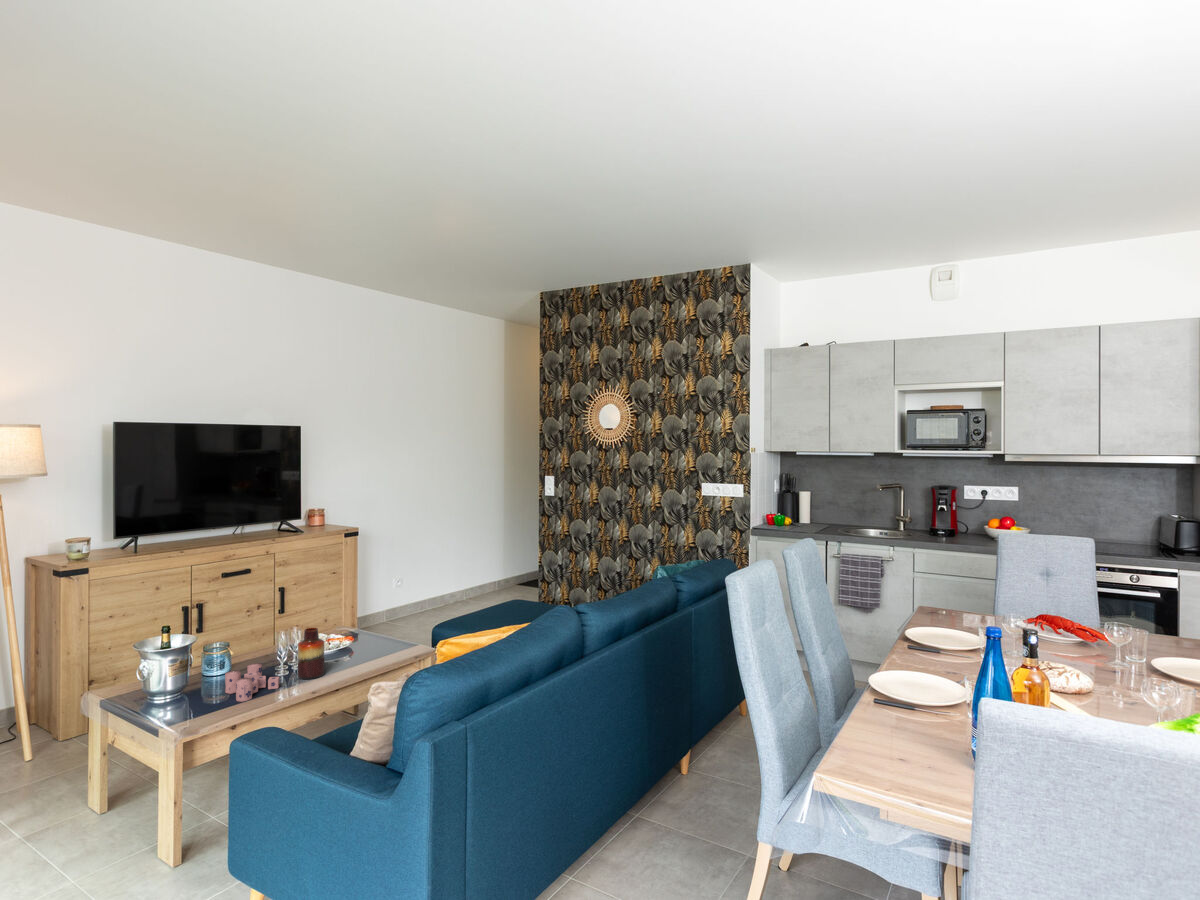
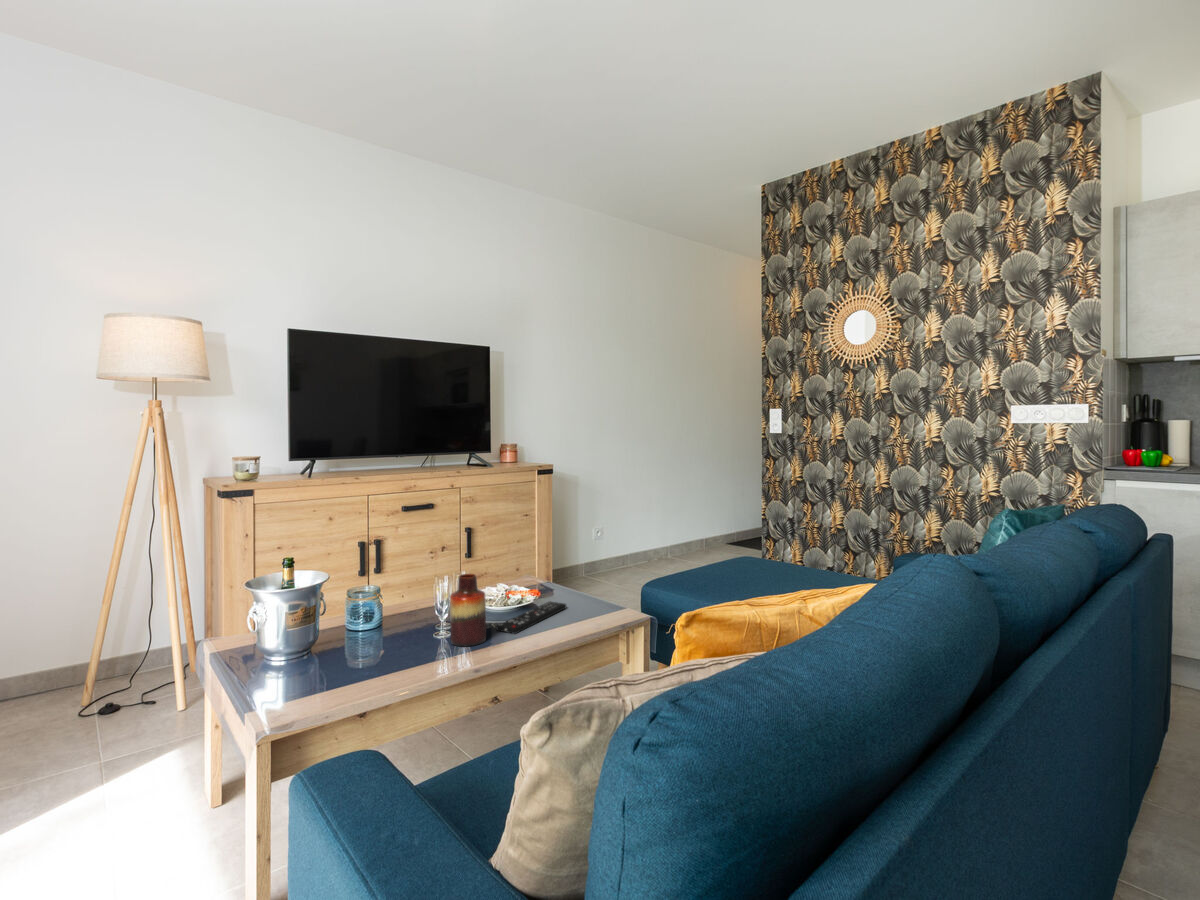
remote control: none [330,644,380,668] -> present [496,601,566,634]
candle: present [225,663,279,702] -> none [351,618,423,674]

